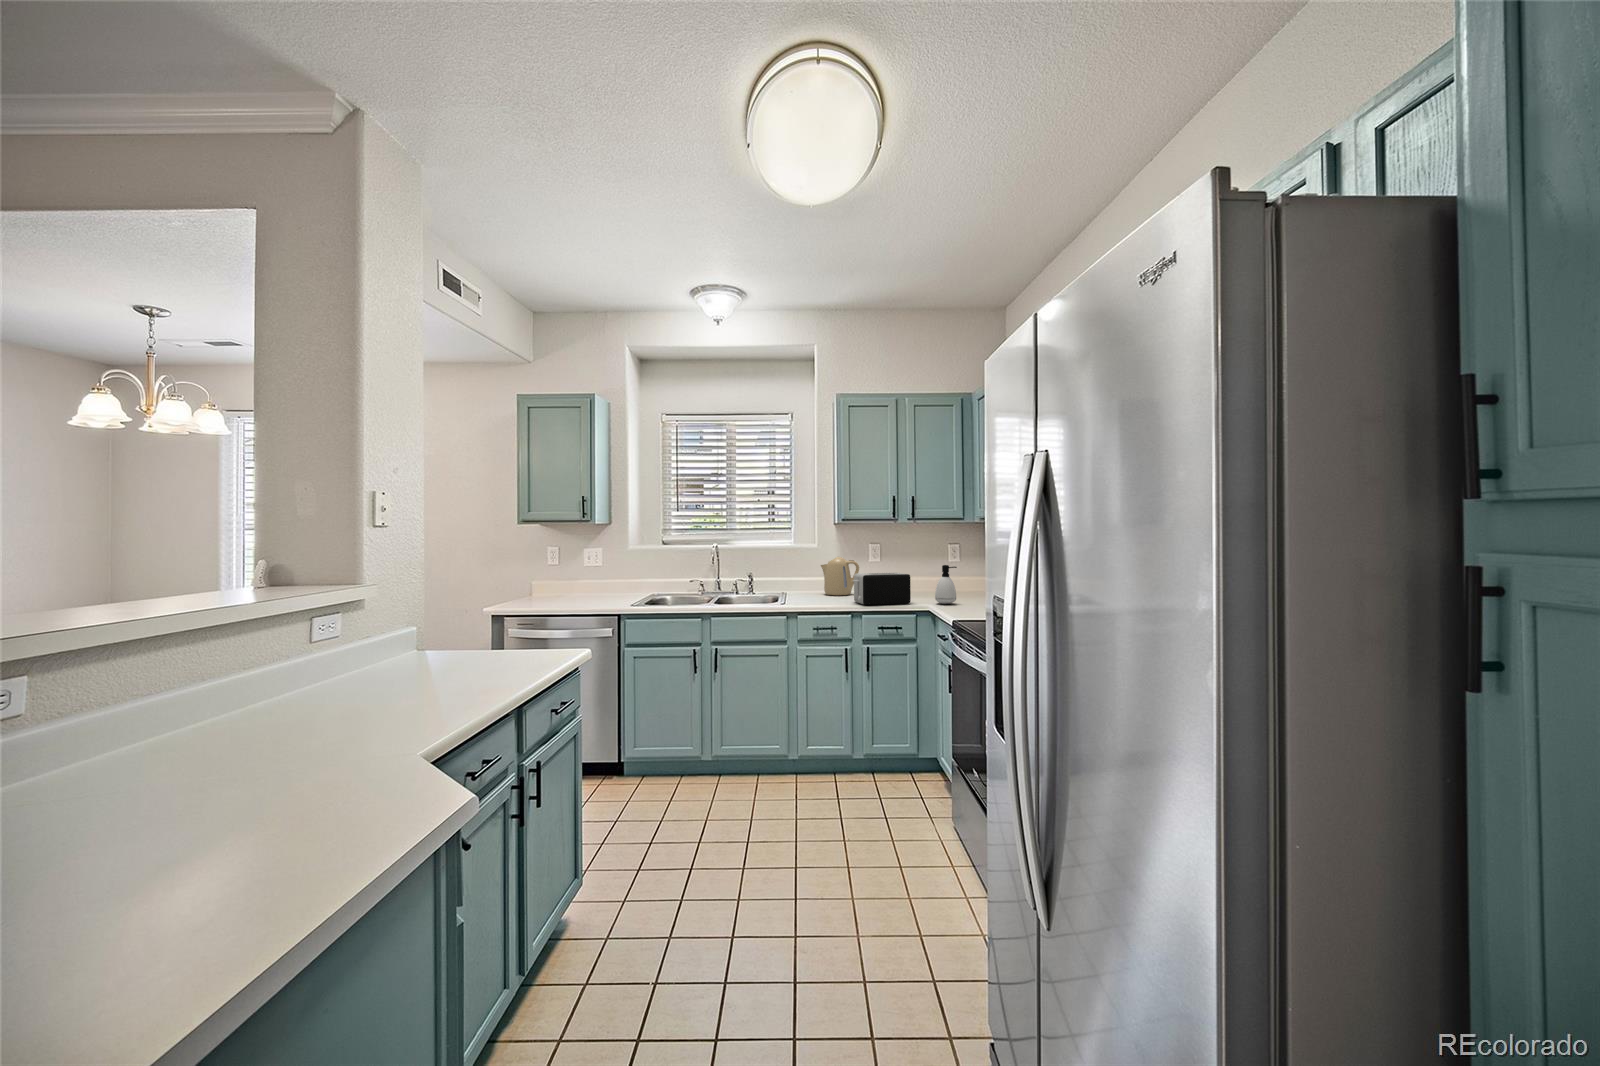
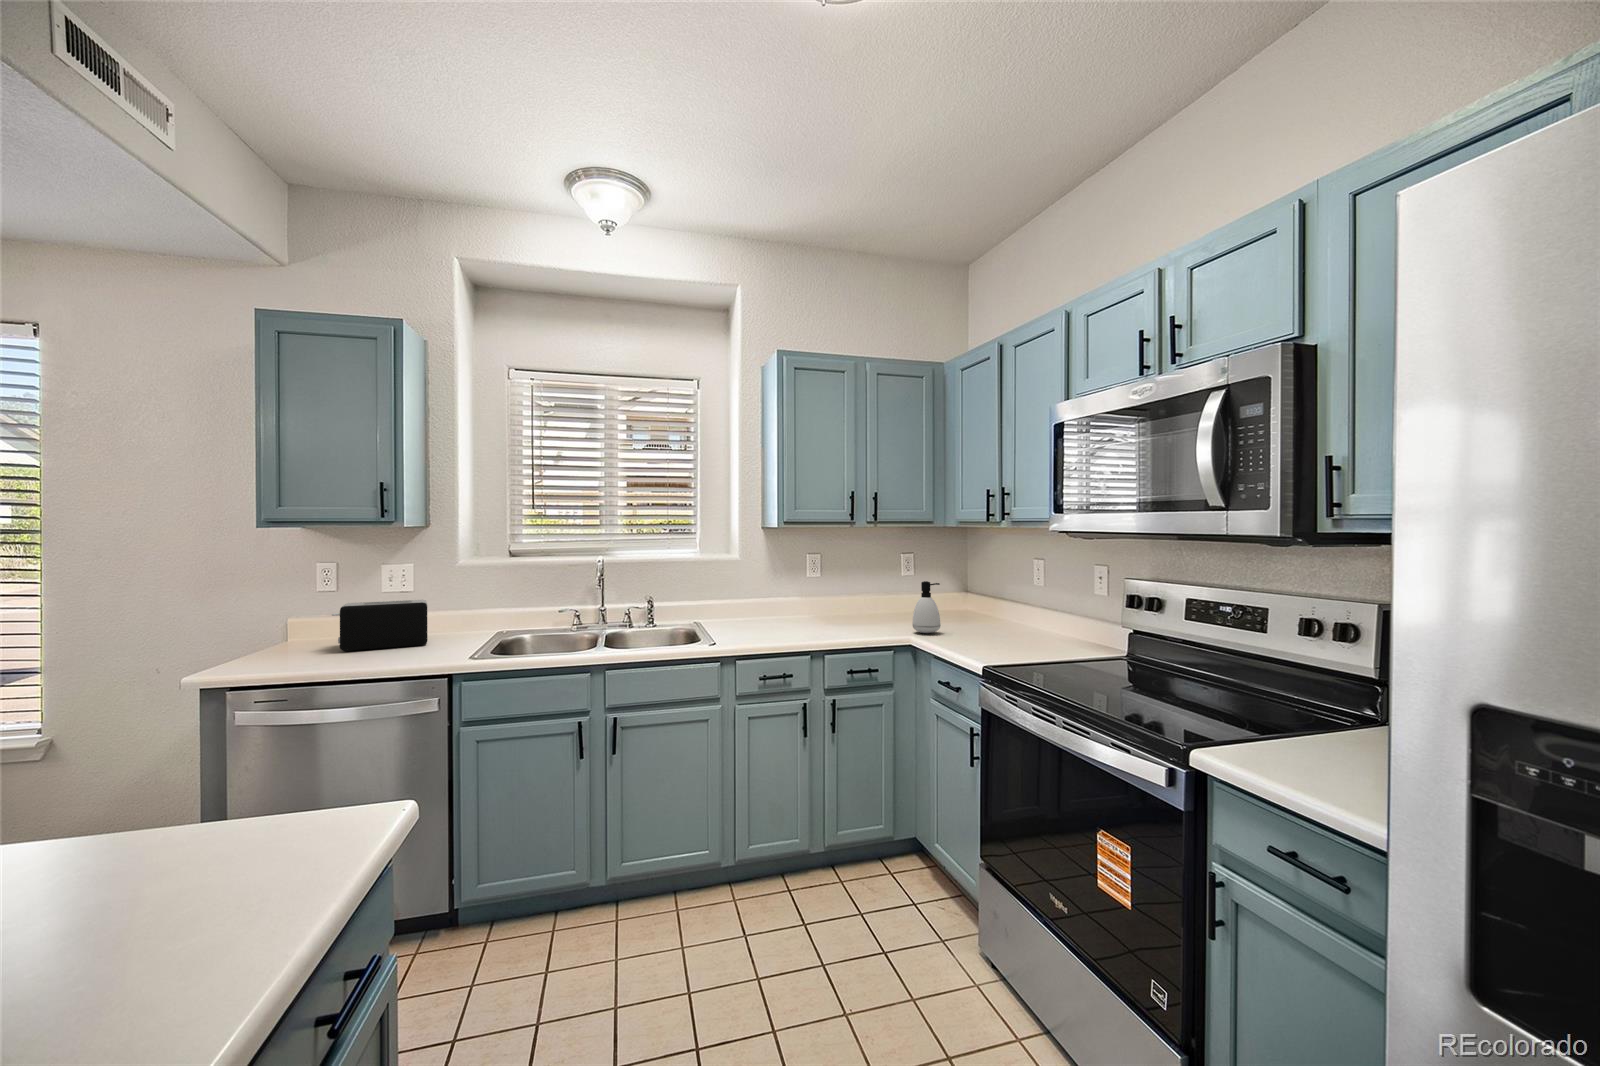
kettle: present [821,557,859,595] -> none [744,572,797,624]
toaster: present [853,573,911,605] -> present [332,600,428,651]

